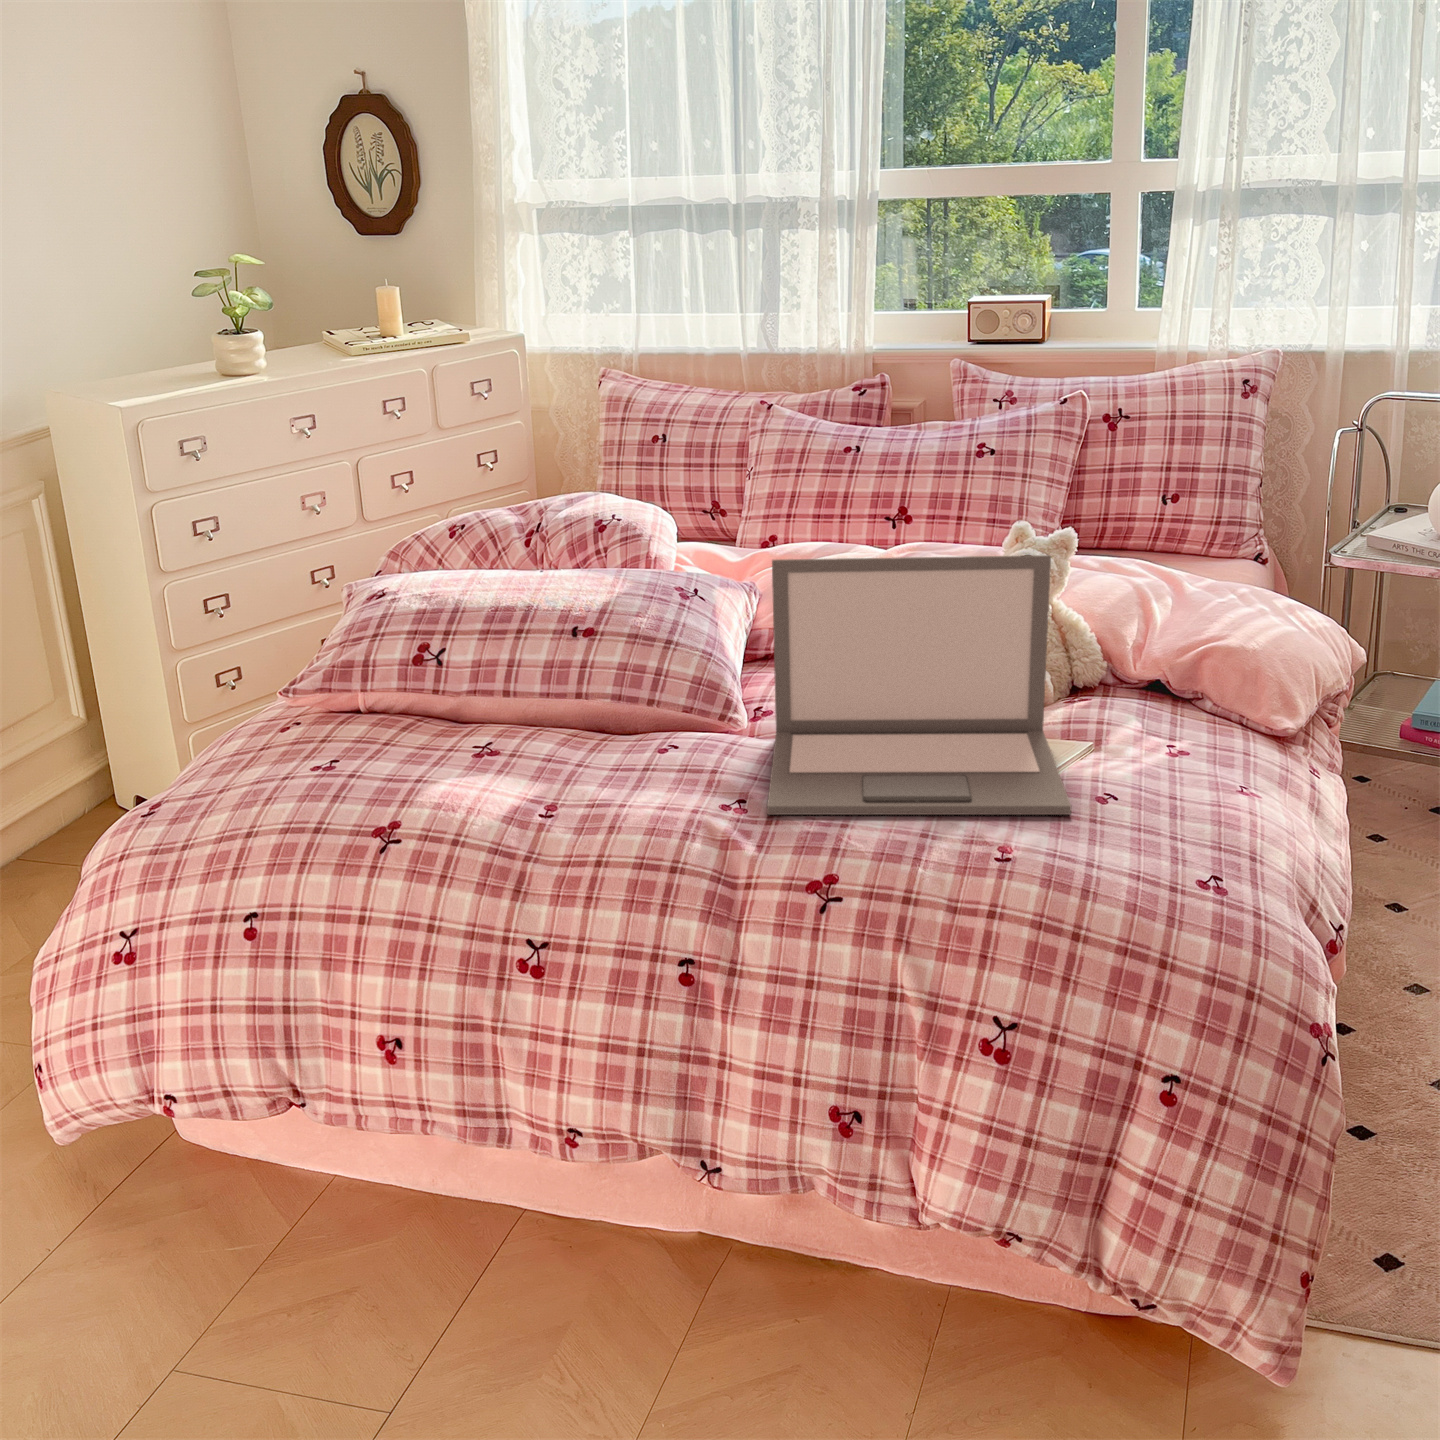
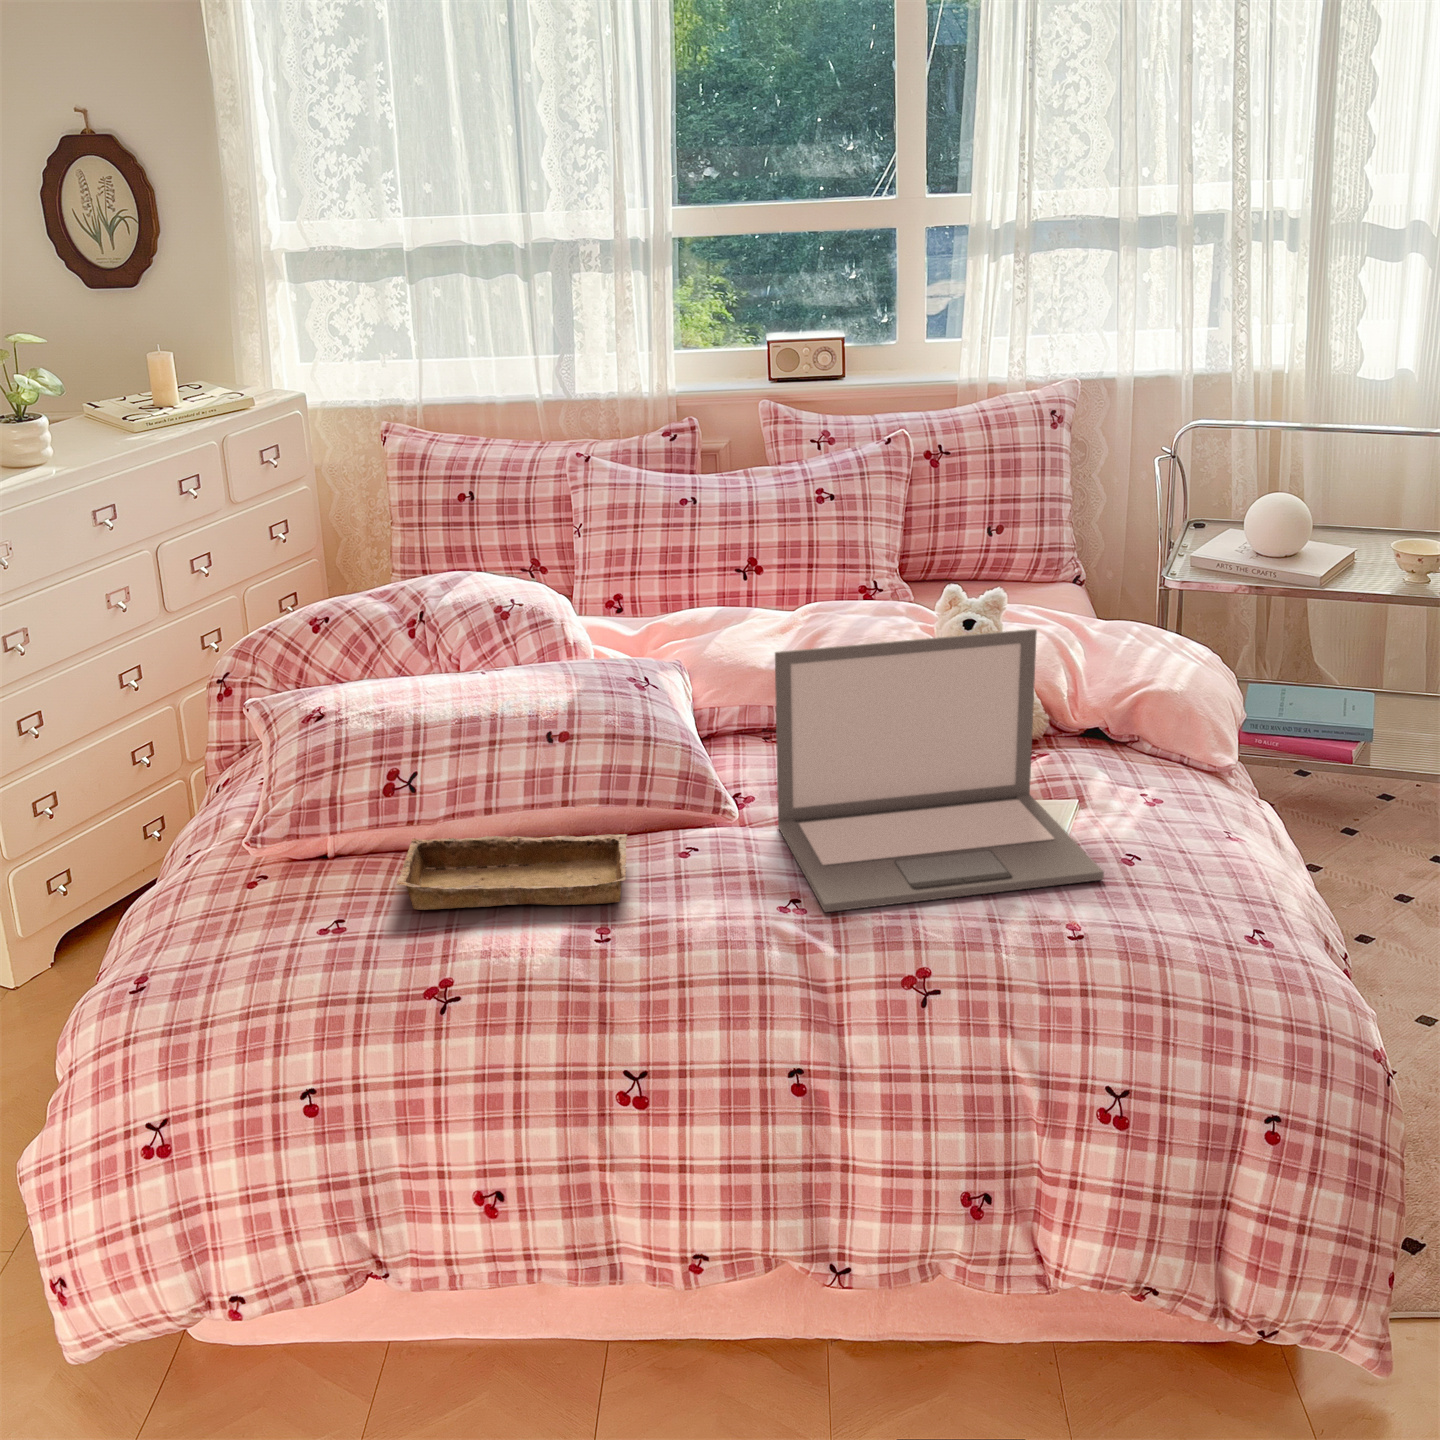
tray: none [380,713,618,786] -> present [397,834,627,910]

